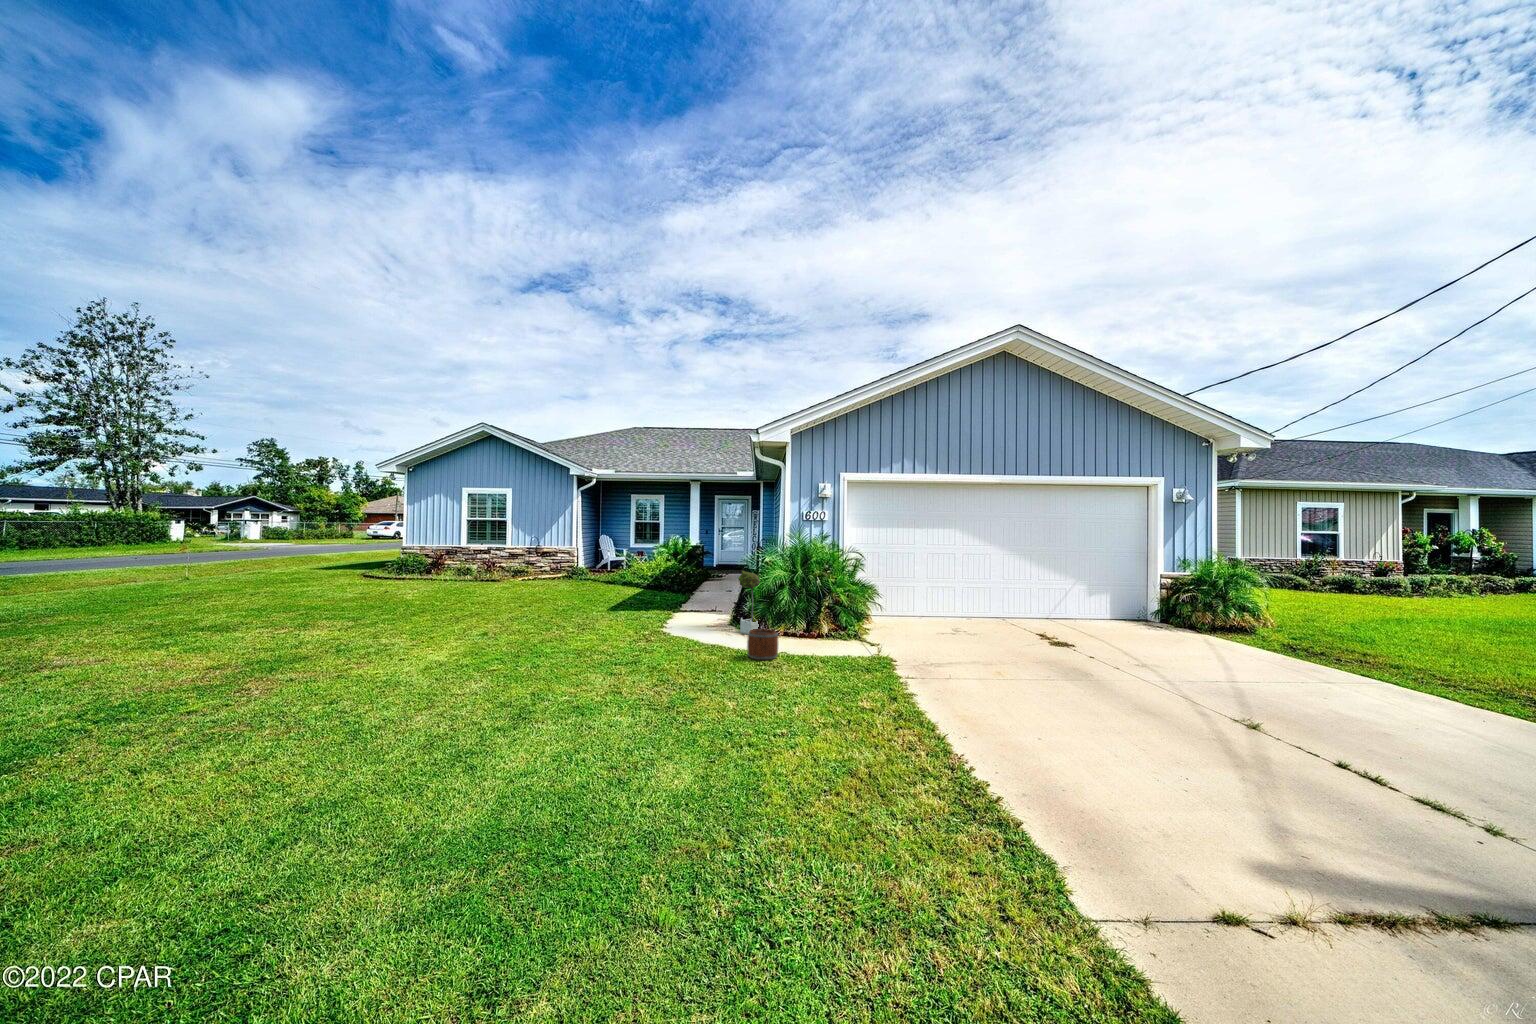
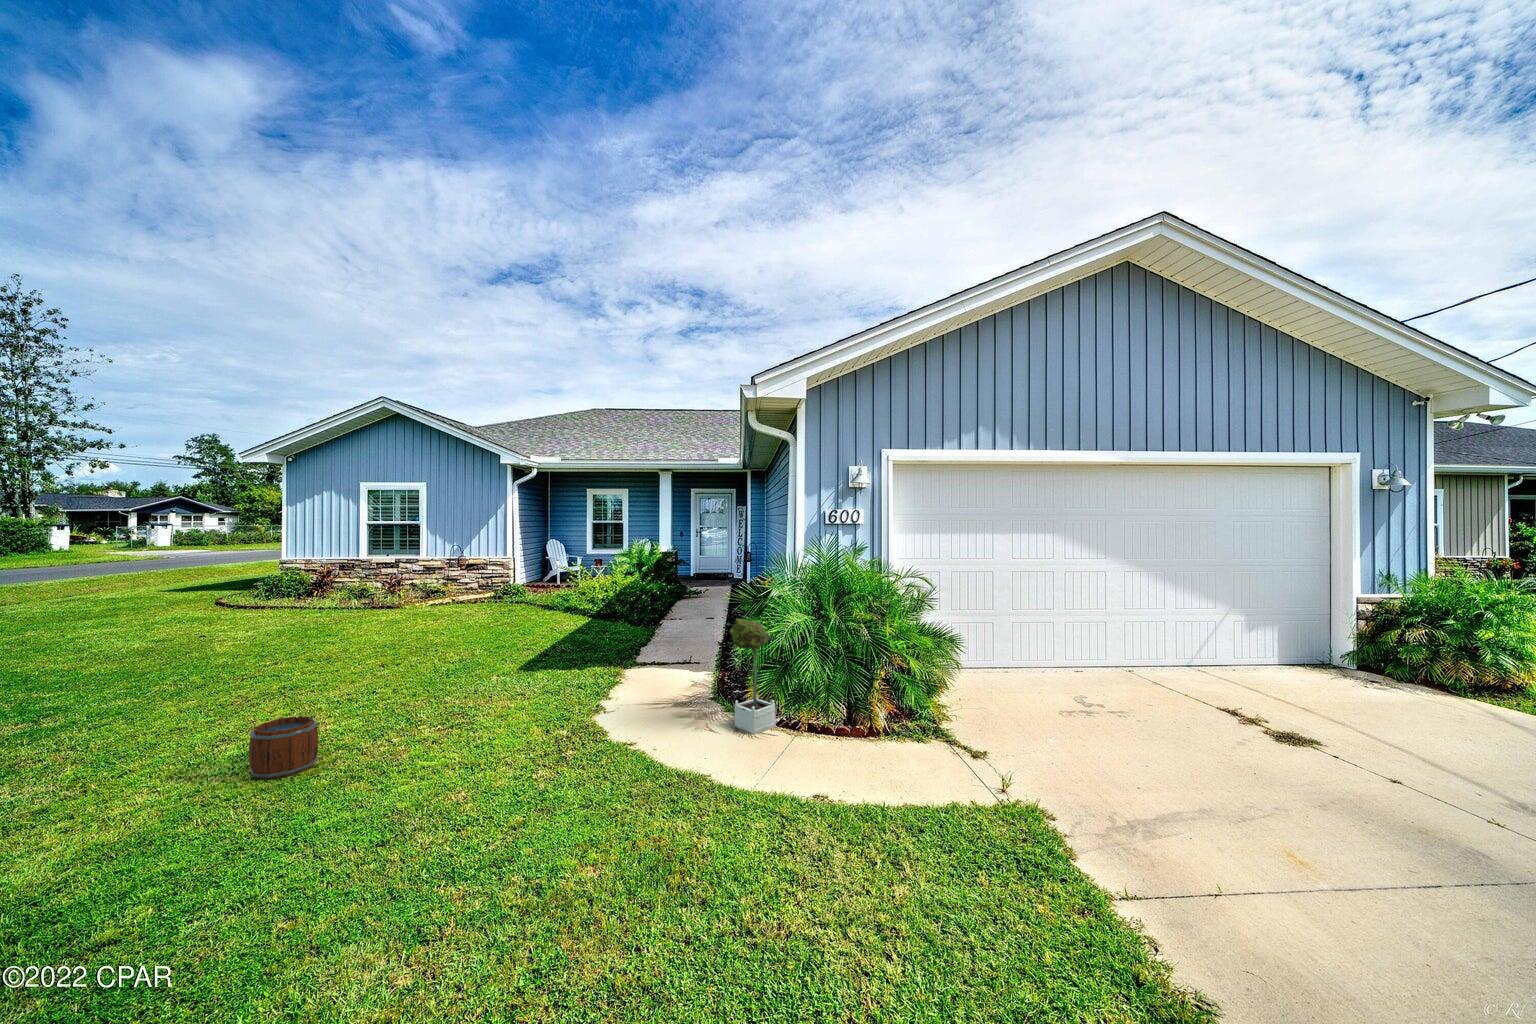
bucket: present [747,629,778,660] -> present [249,716,318,779]

